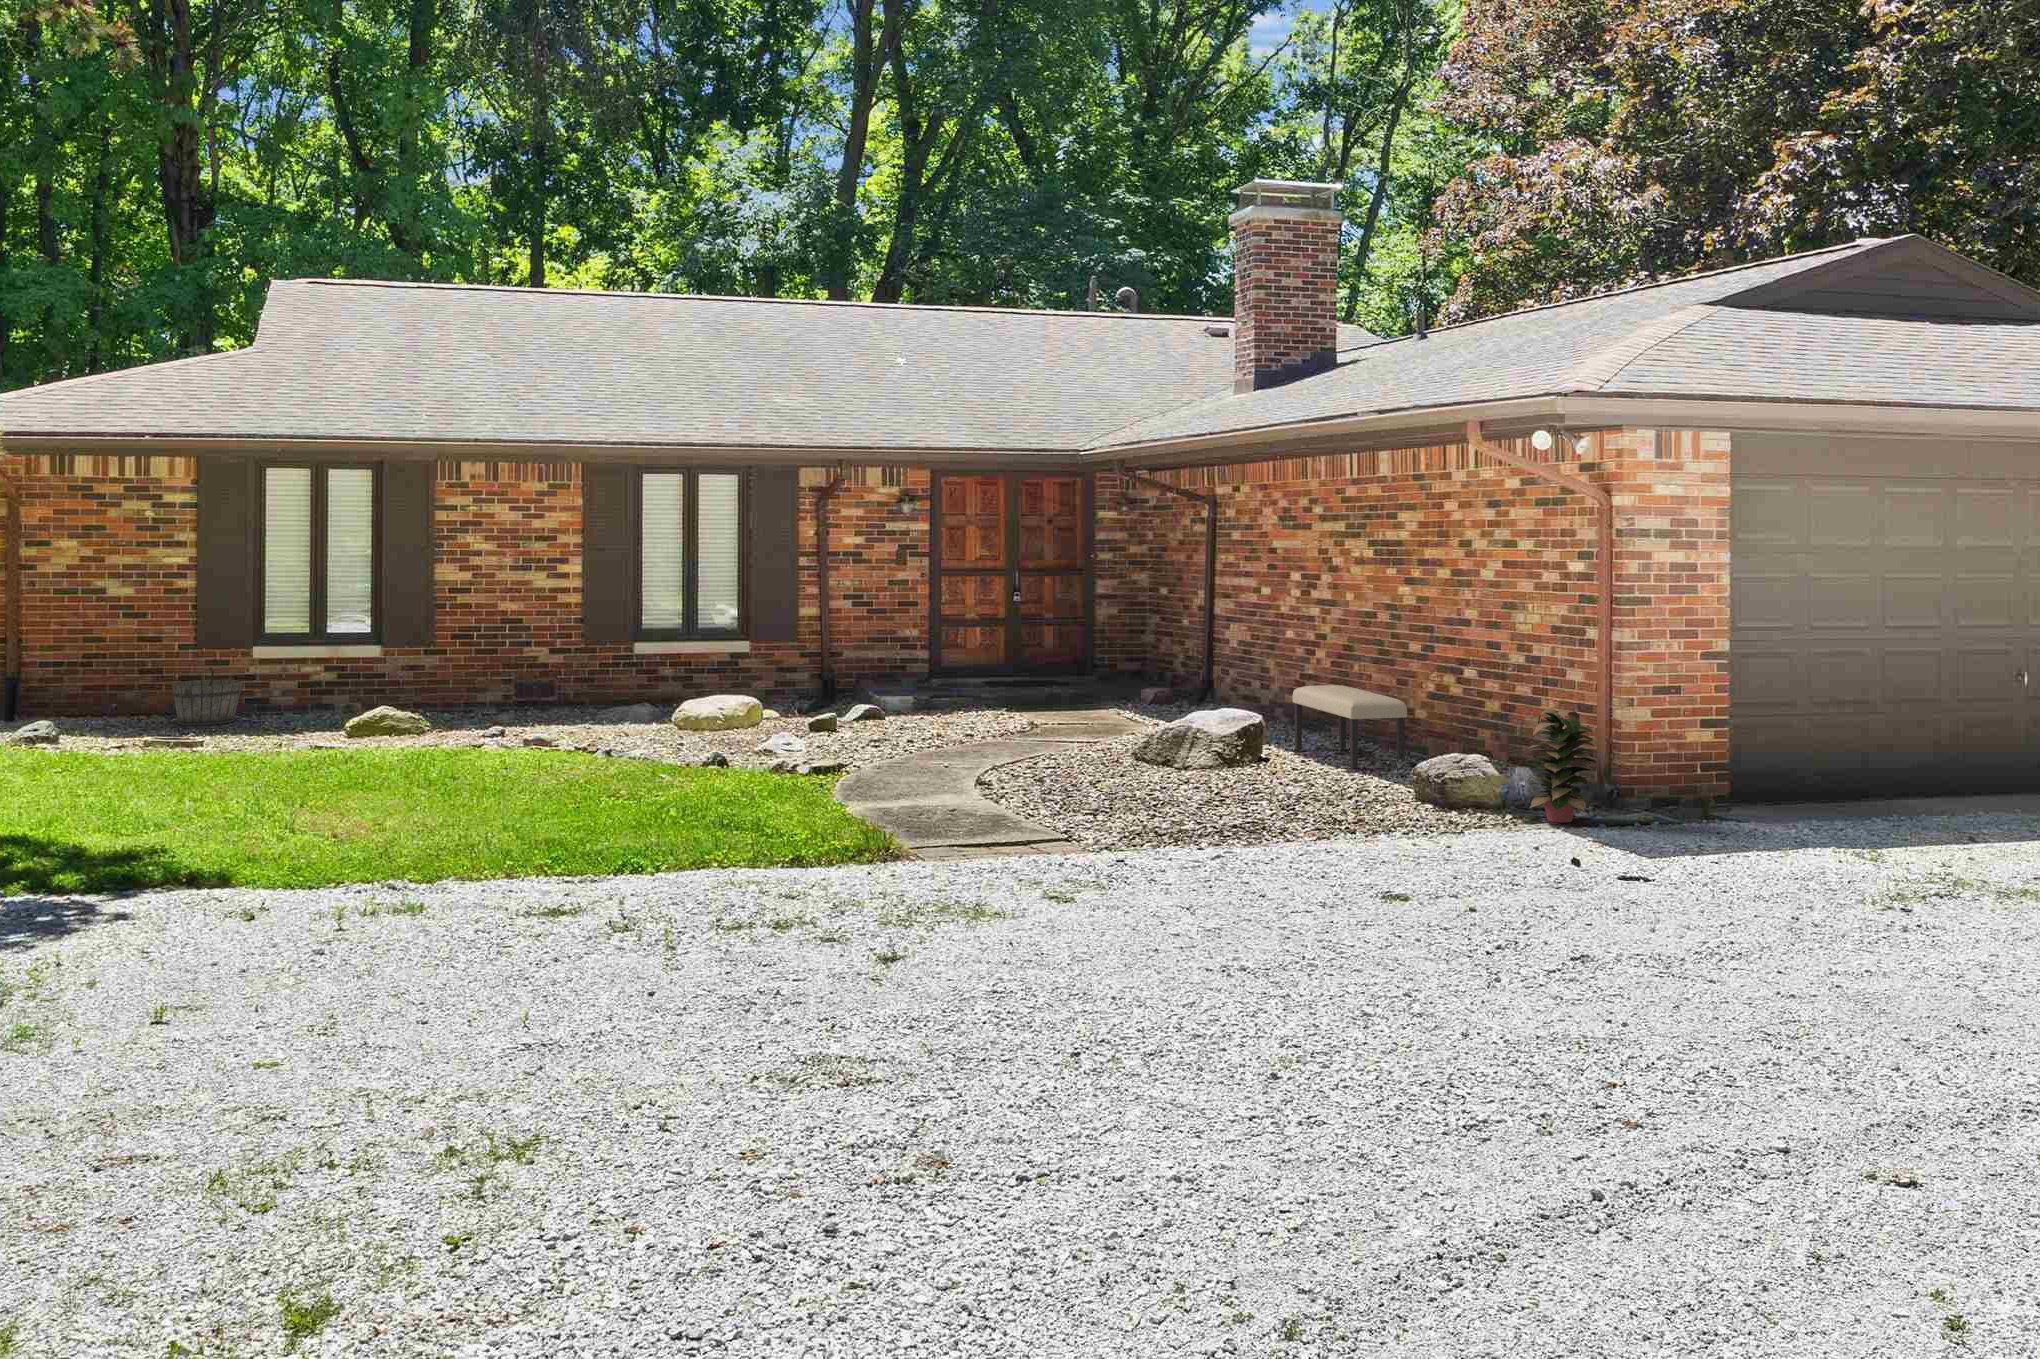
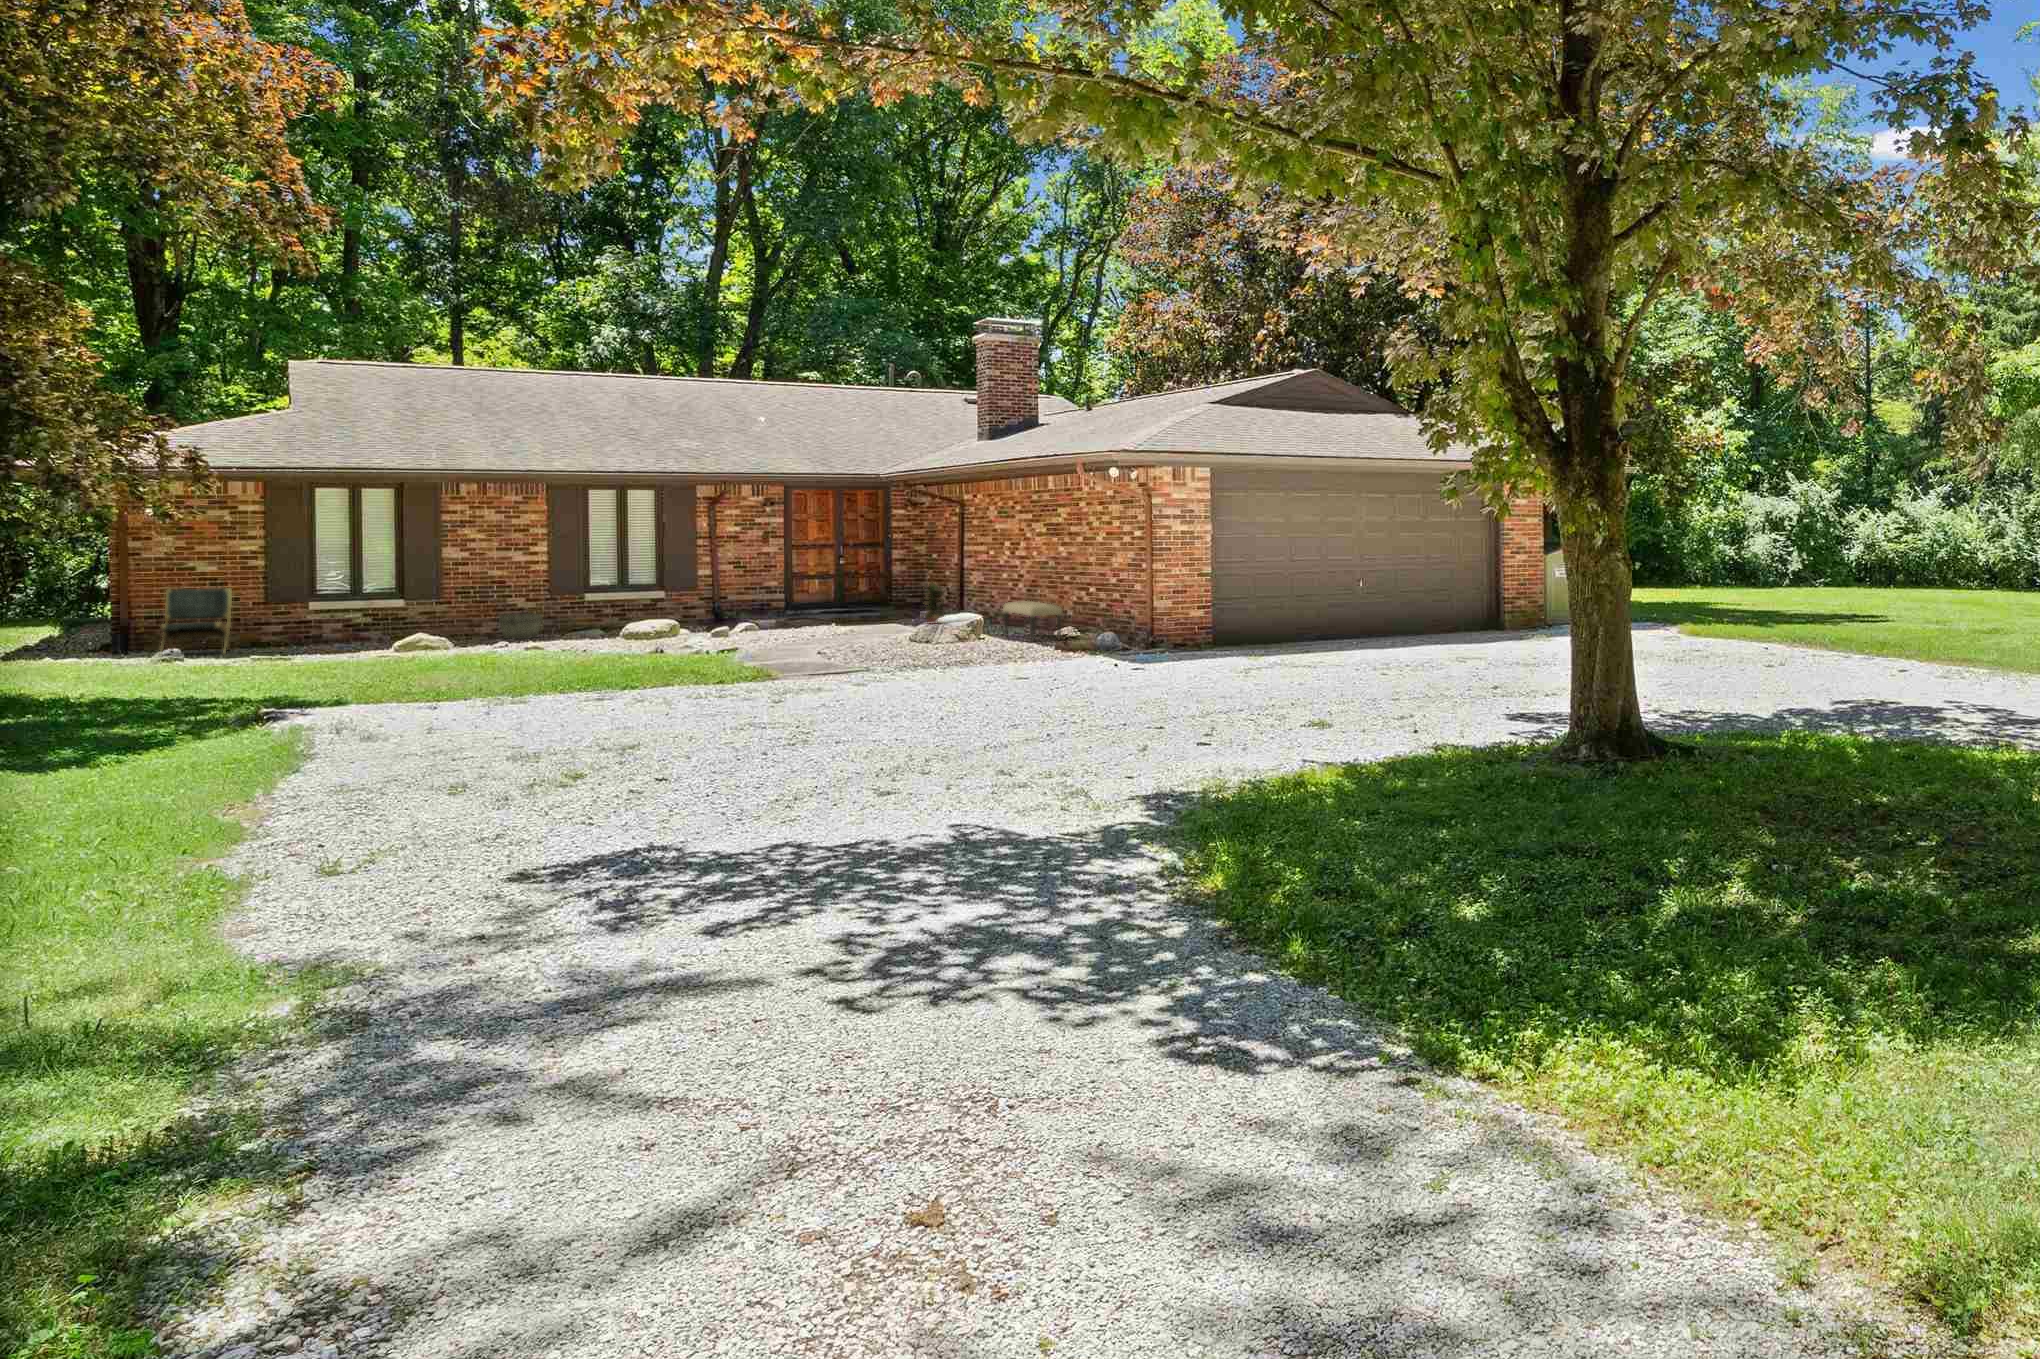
lounge chair: none [17,624,138,734] -> present [159,588,232,656]
wooden bucket: present [172,668,243,725] -> present [499,613,542,639]
decorative plant: present [1527,709,1597,823] -> present [923,583,943,624]

